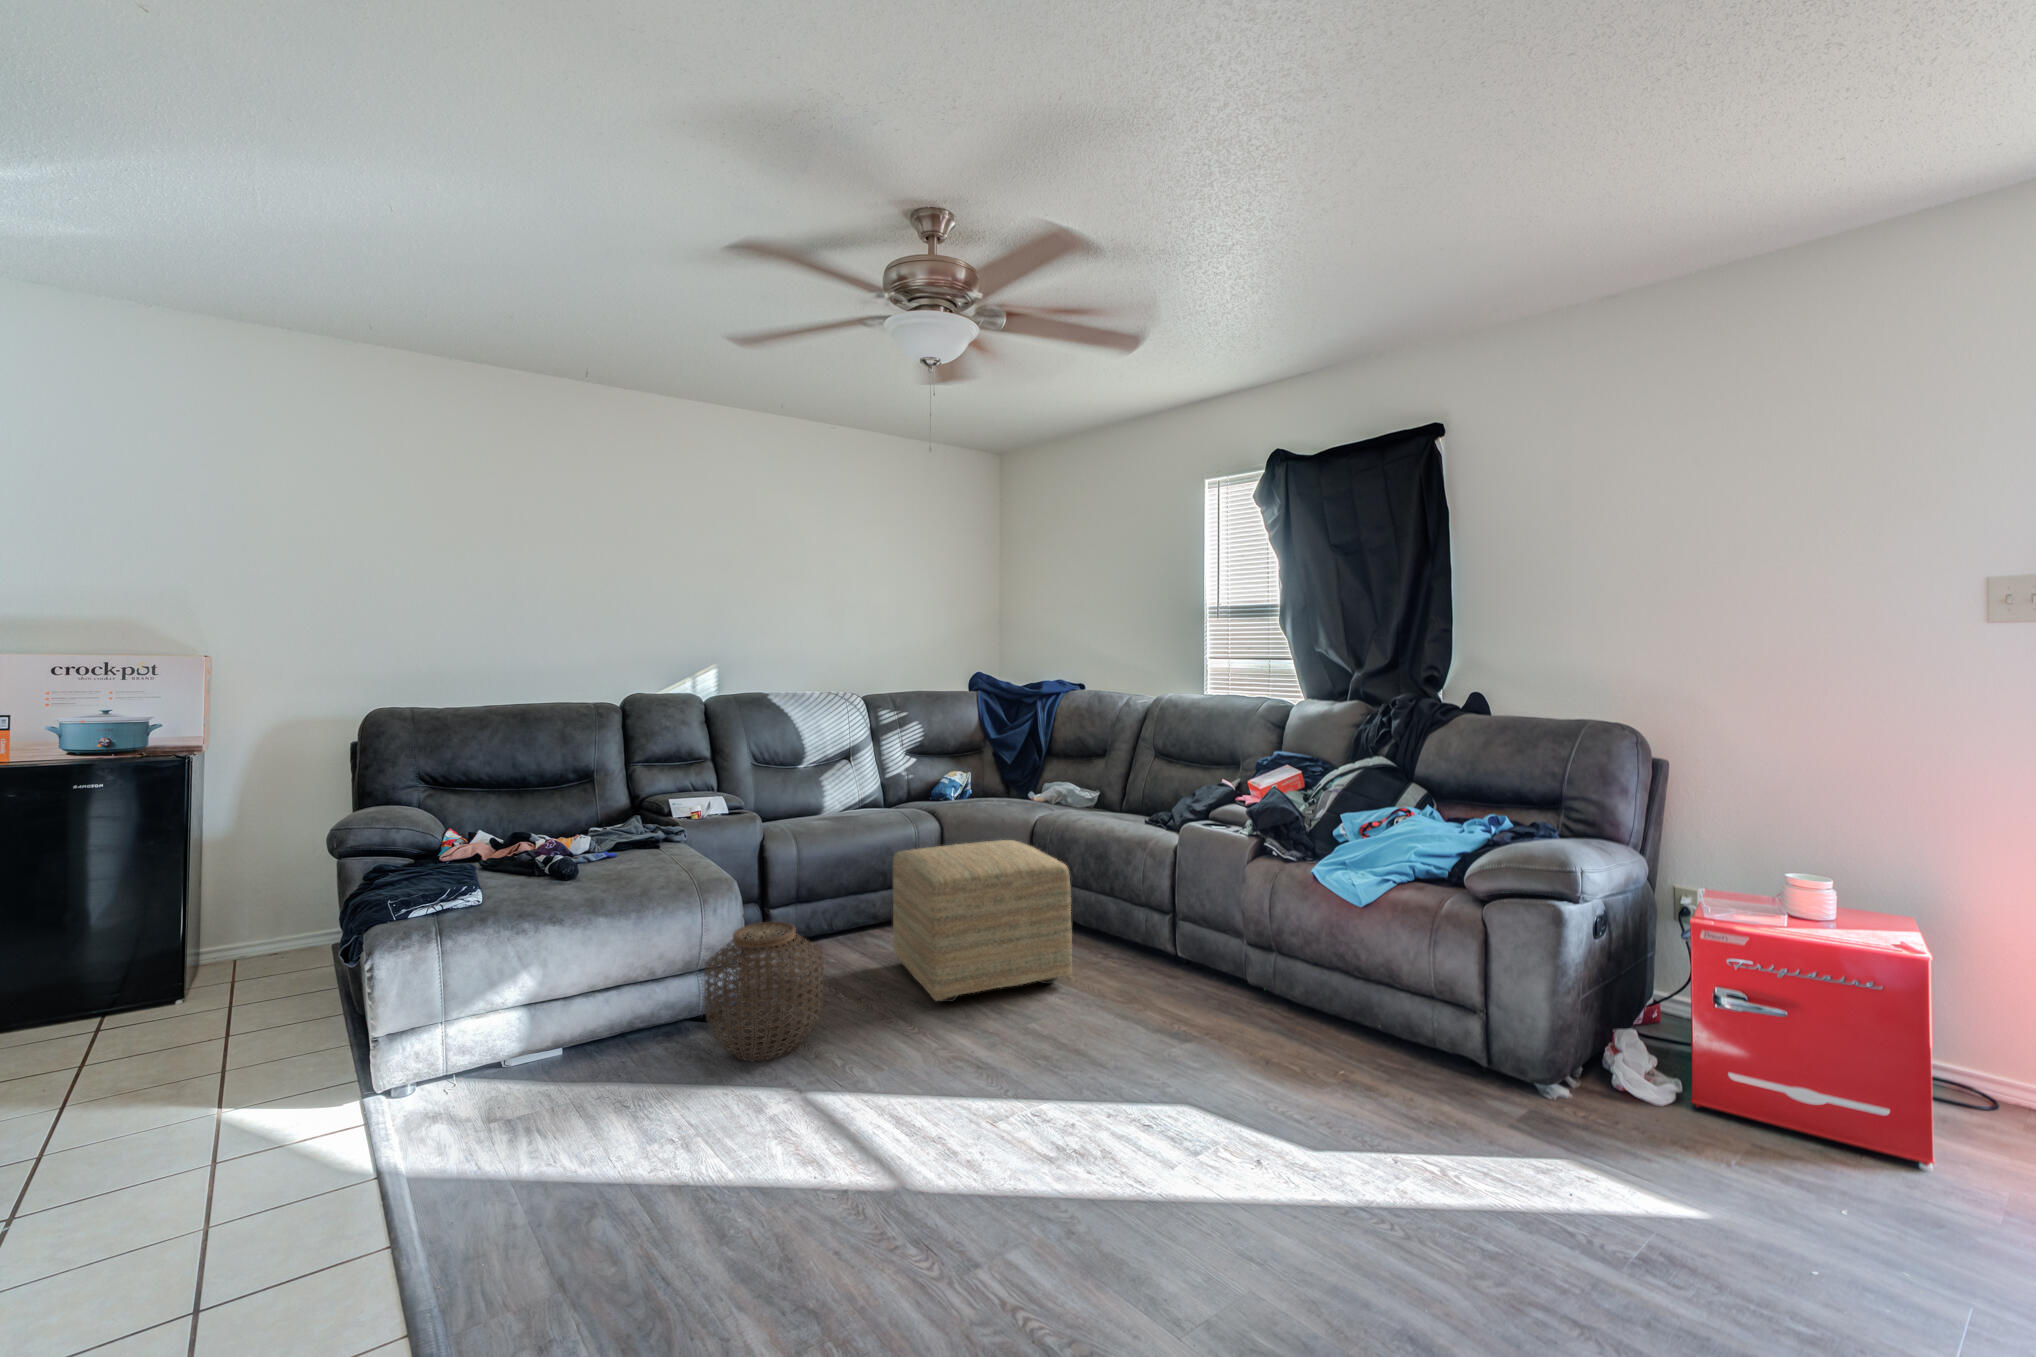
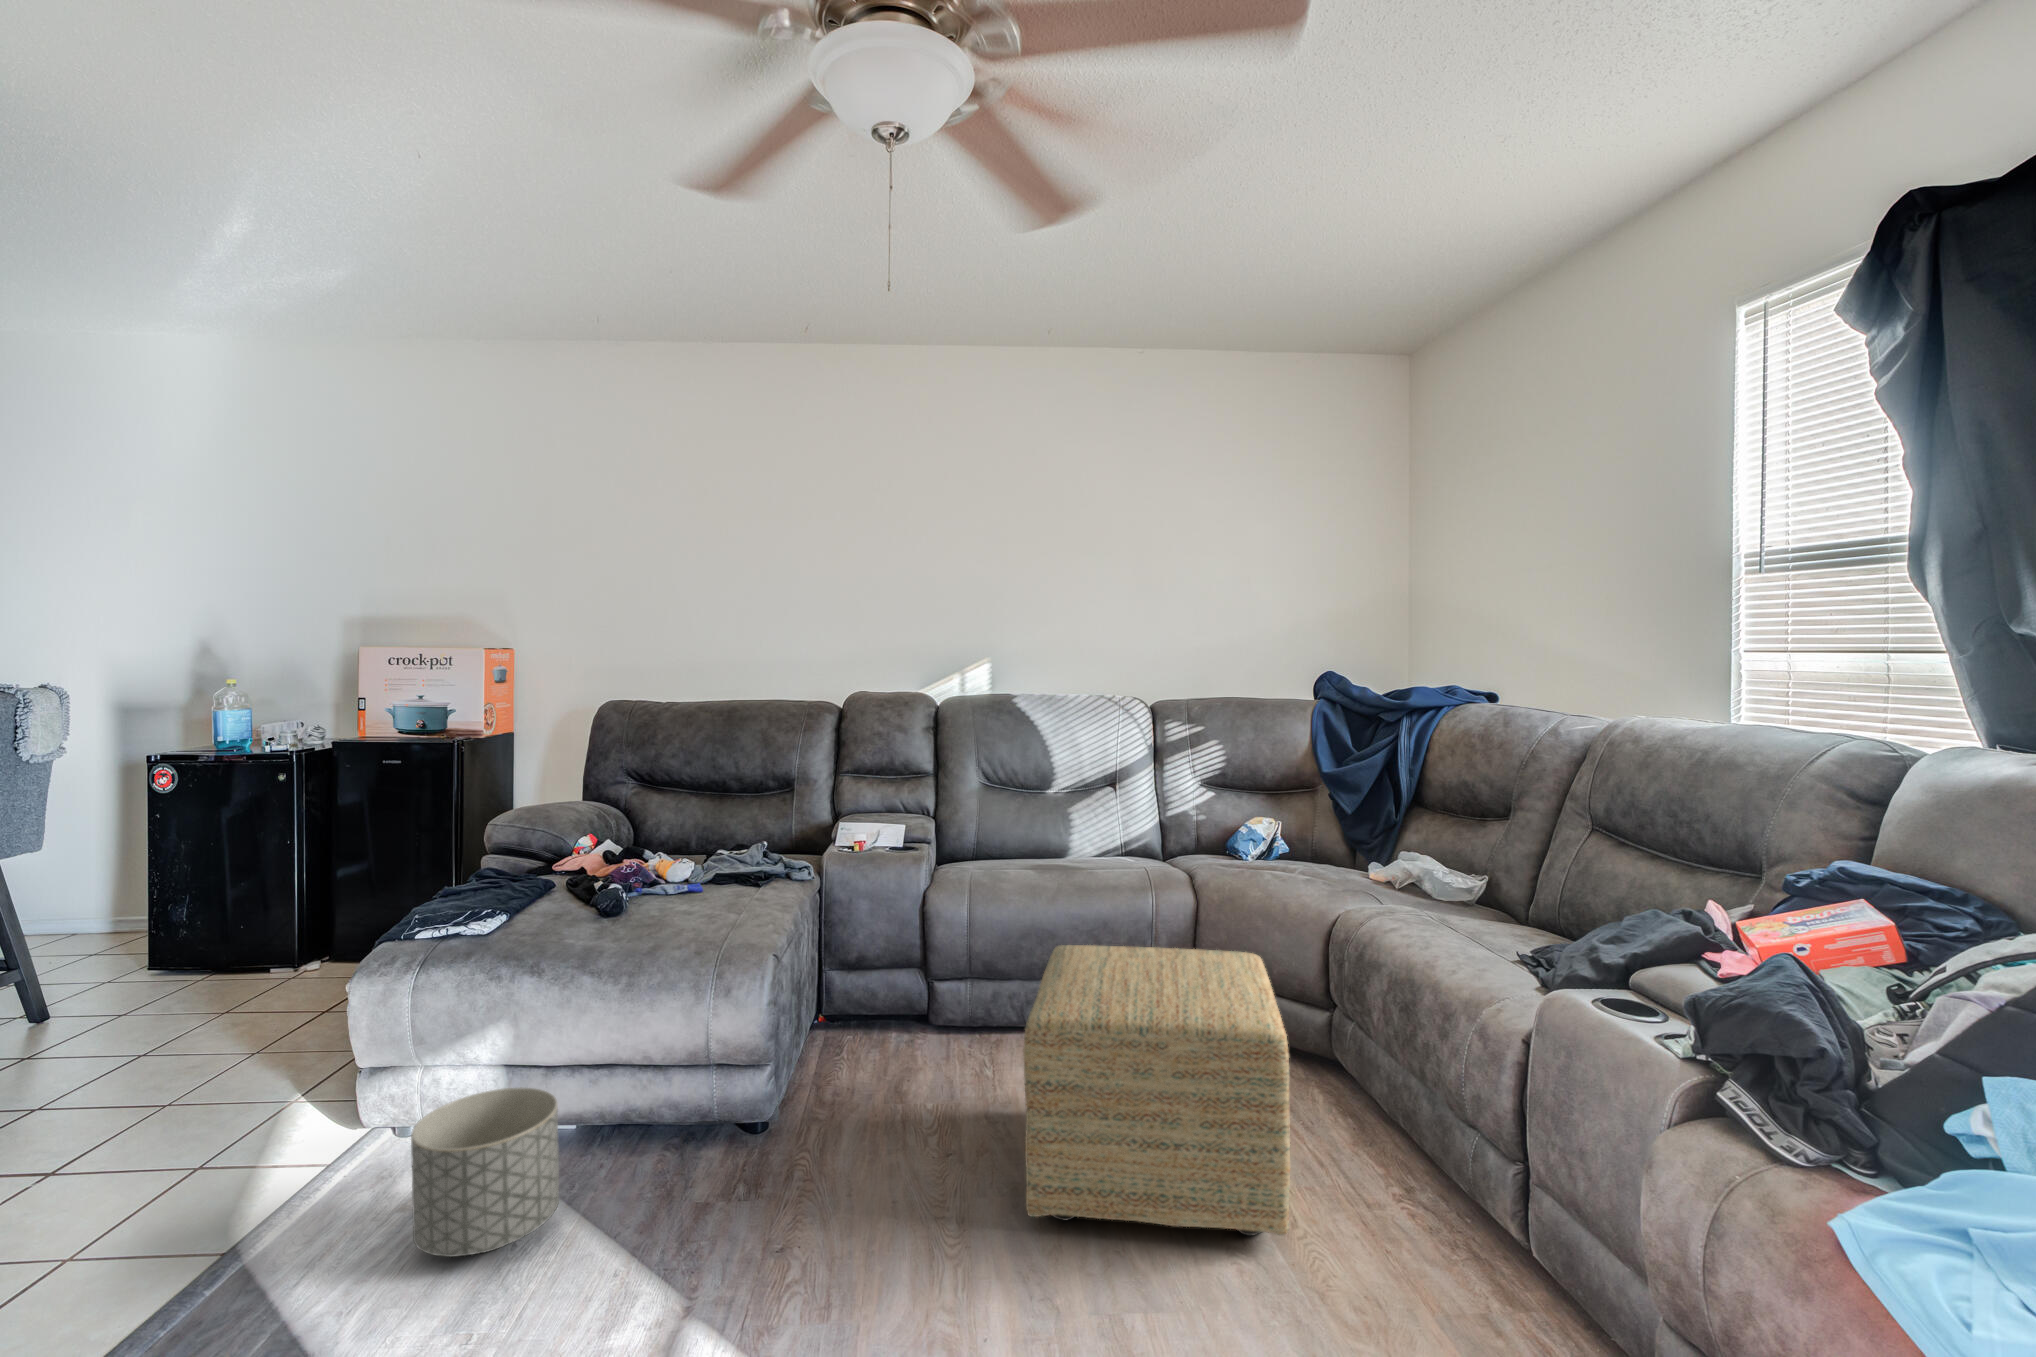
woven basket: present [704,922,824,1061] -> none [671,1034,844,1247]
planter: none [510,995,621,1116] -> present [411,1087,559,1257]

